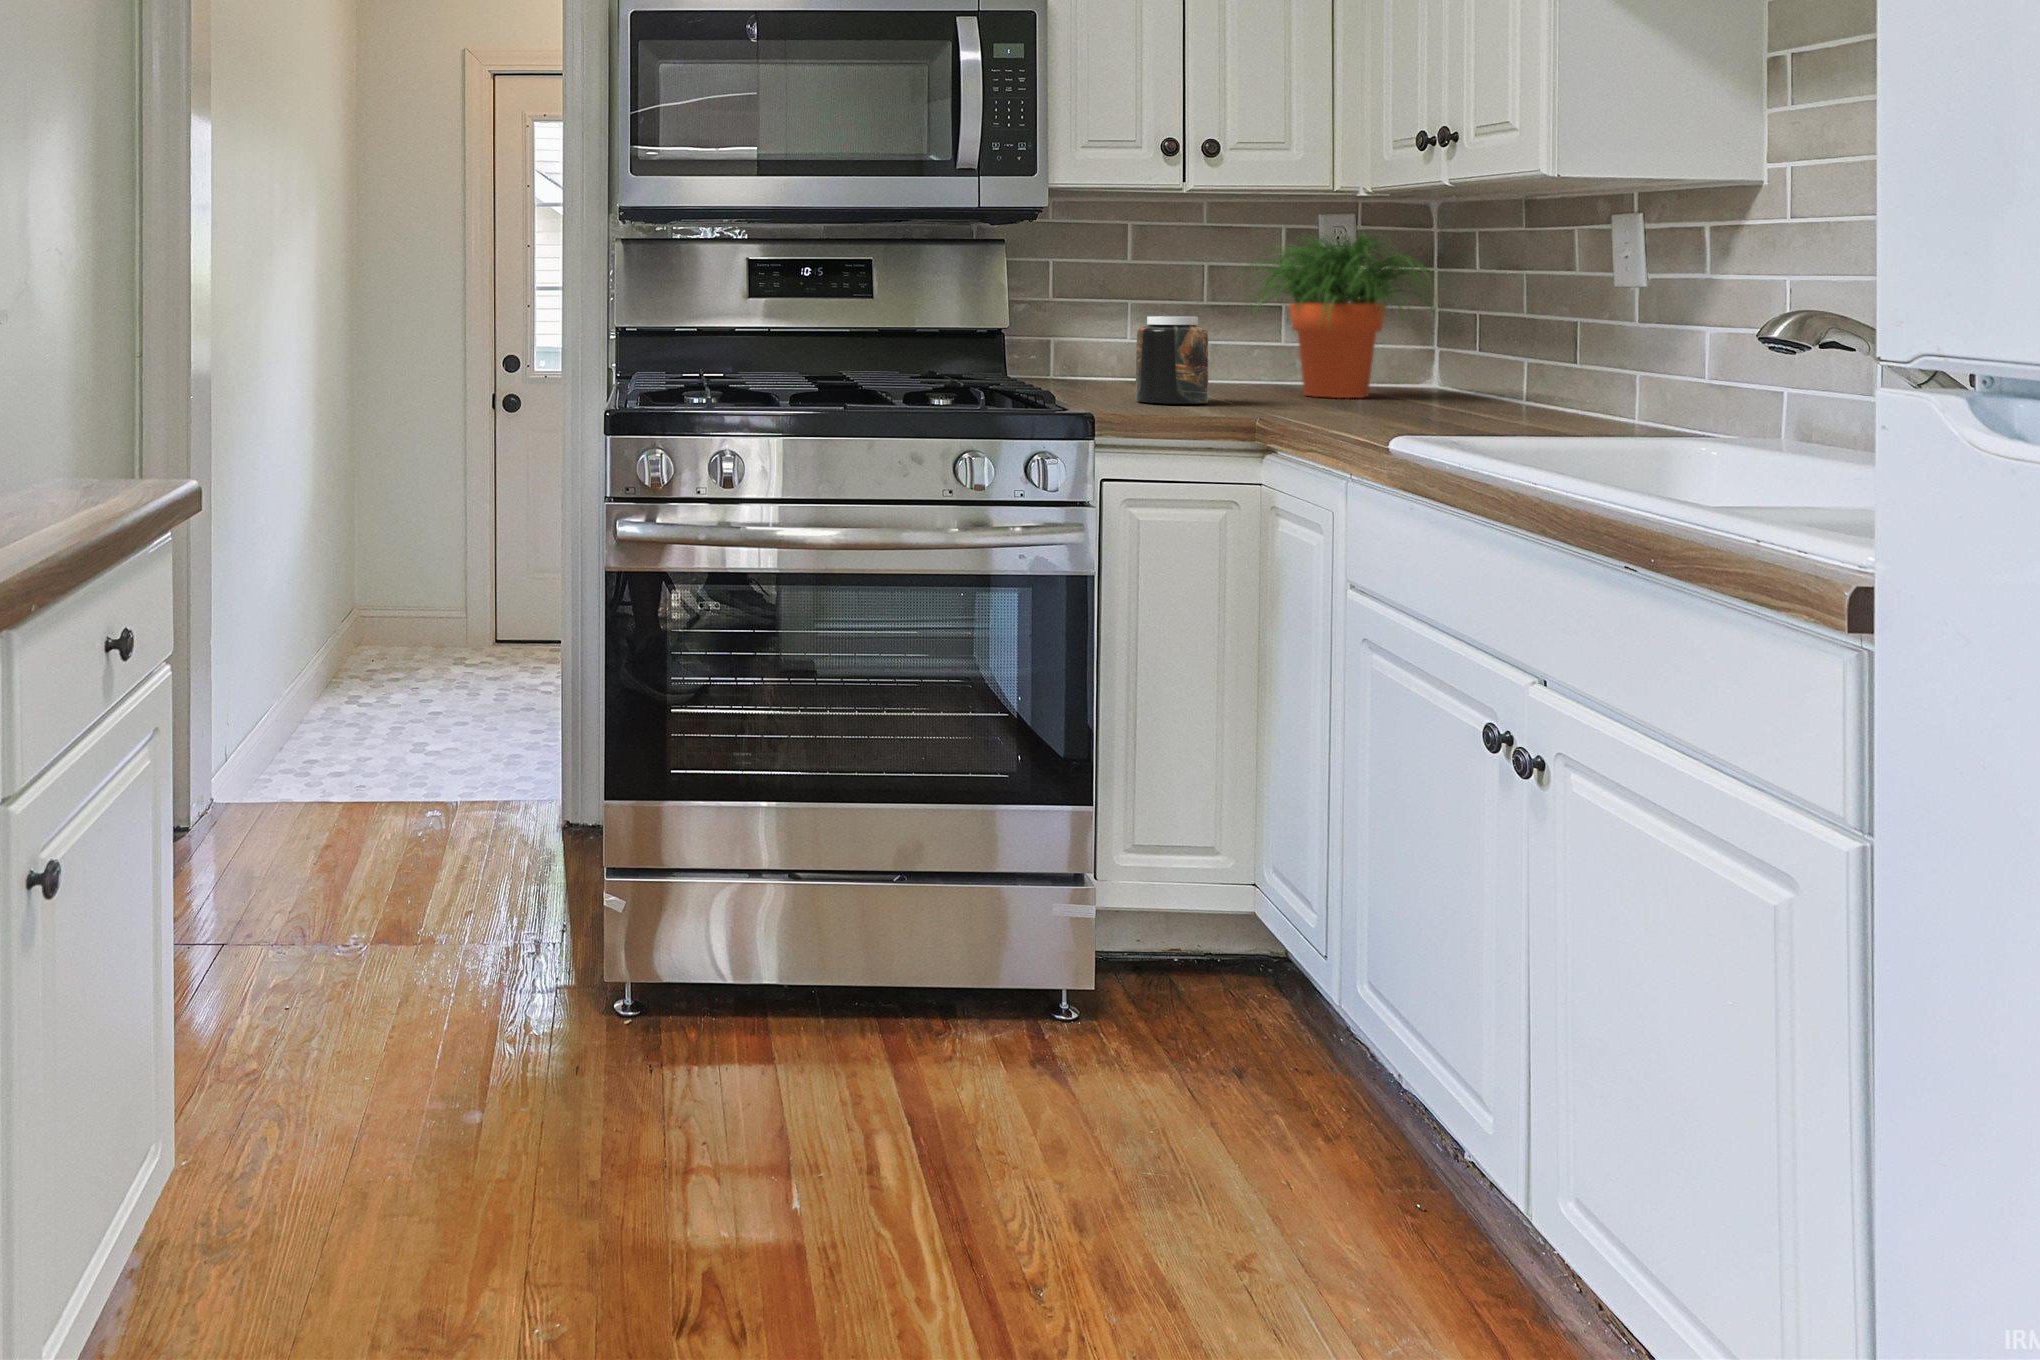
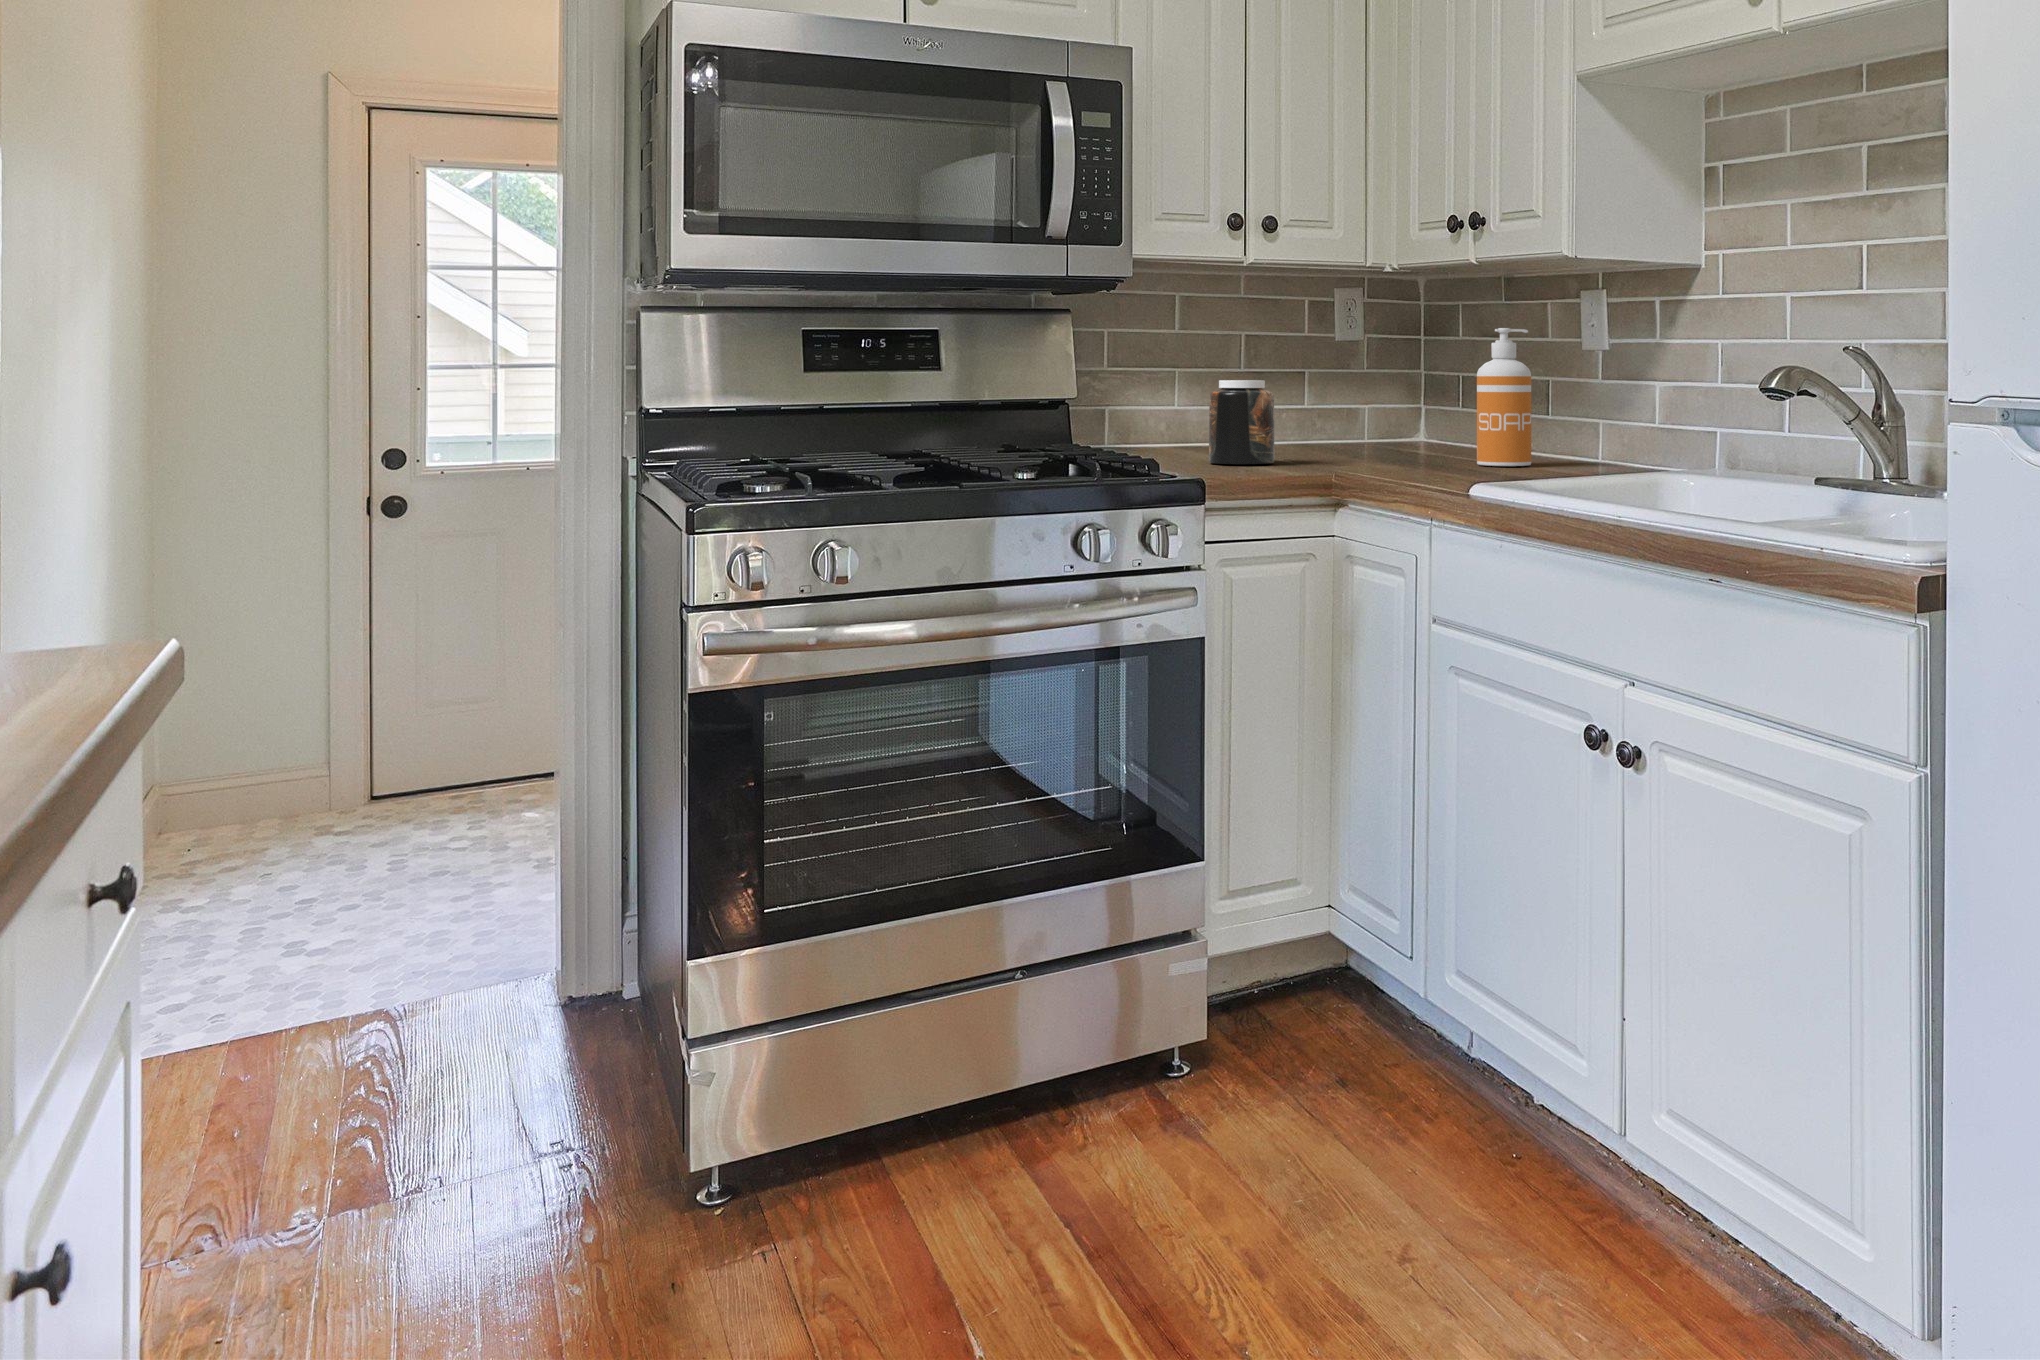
potted plant: present [1234,234,1437,398] -> none [1277,303,1449,456]
soap dispenser: none [1456,258,1531,416] -> present [1477,328,1531,466]

